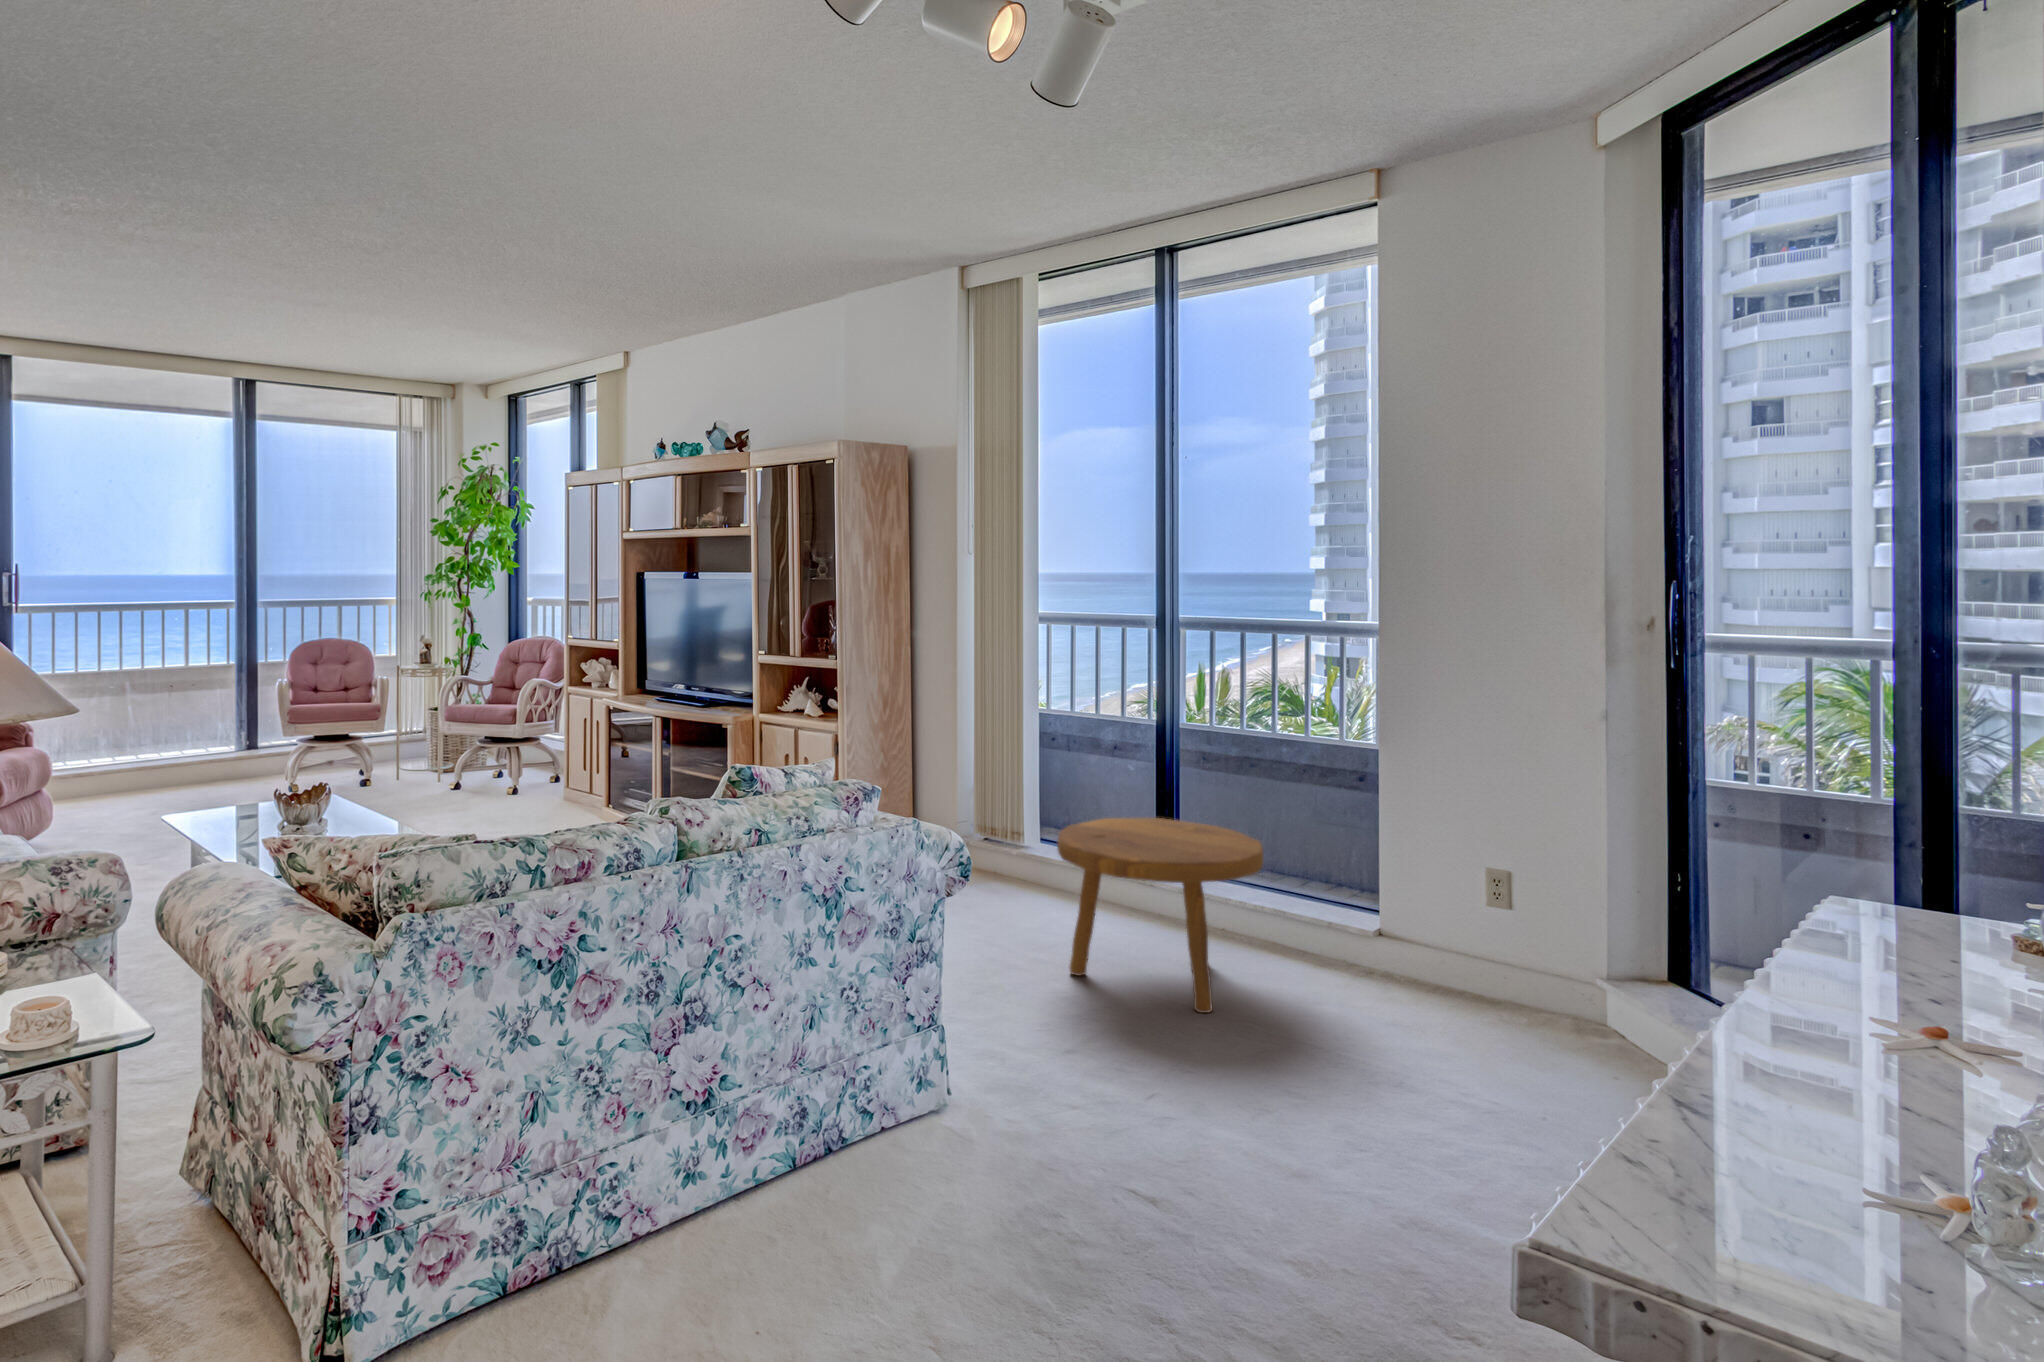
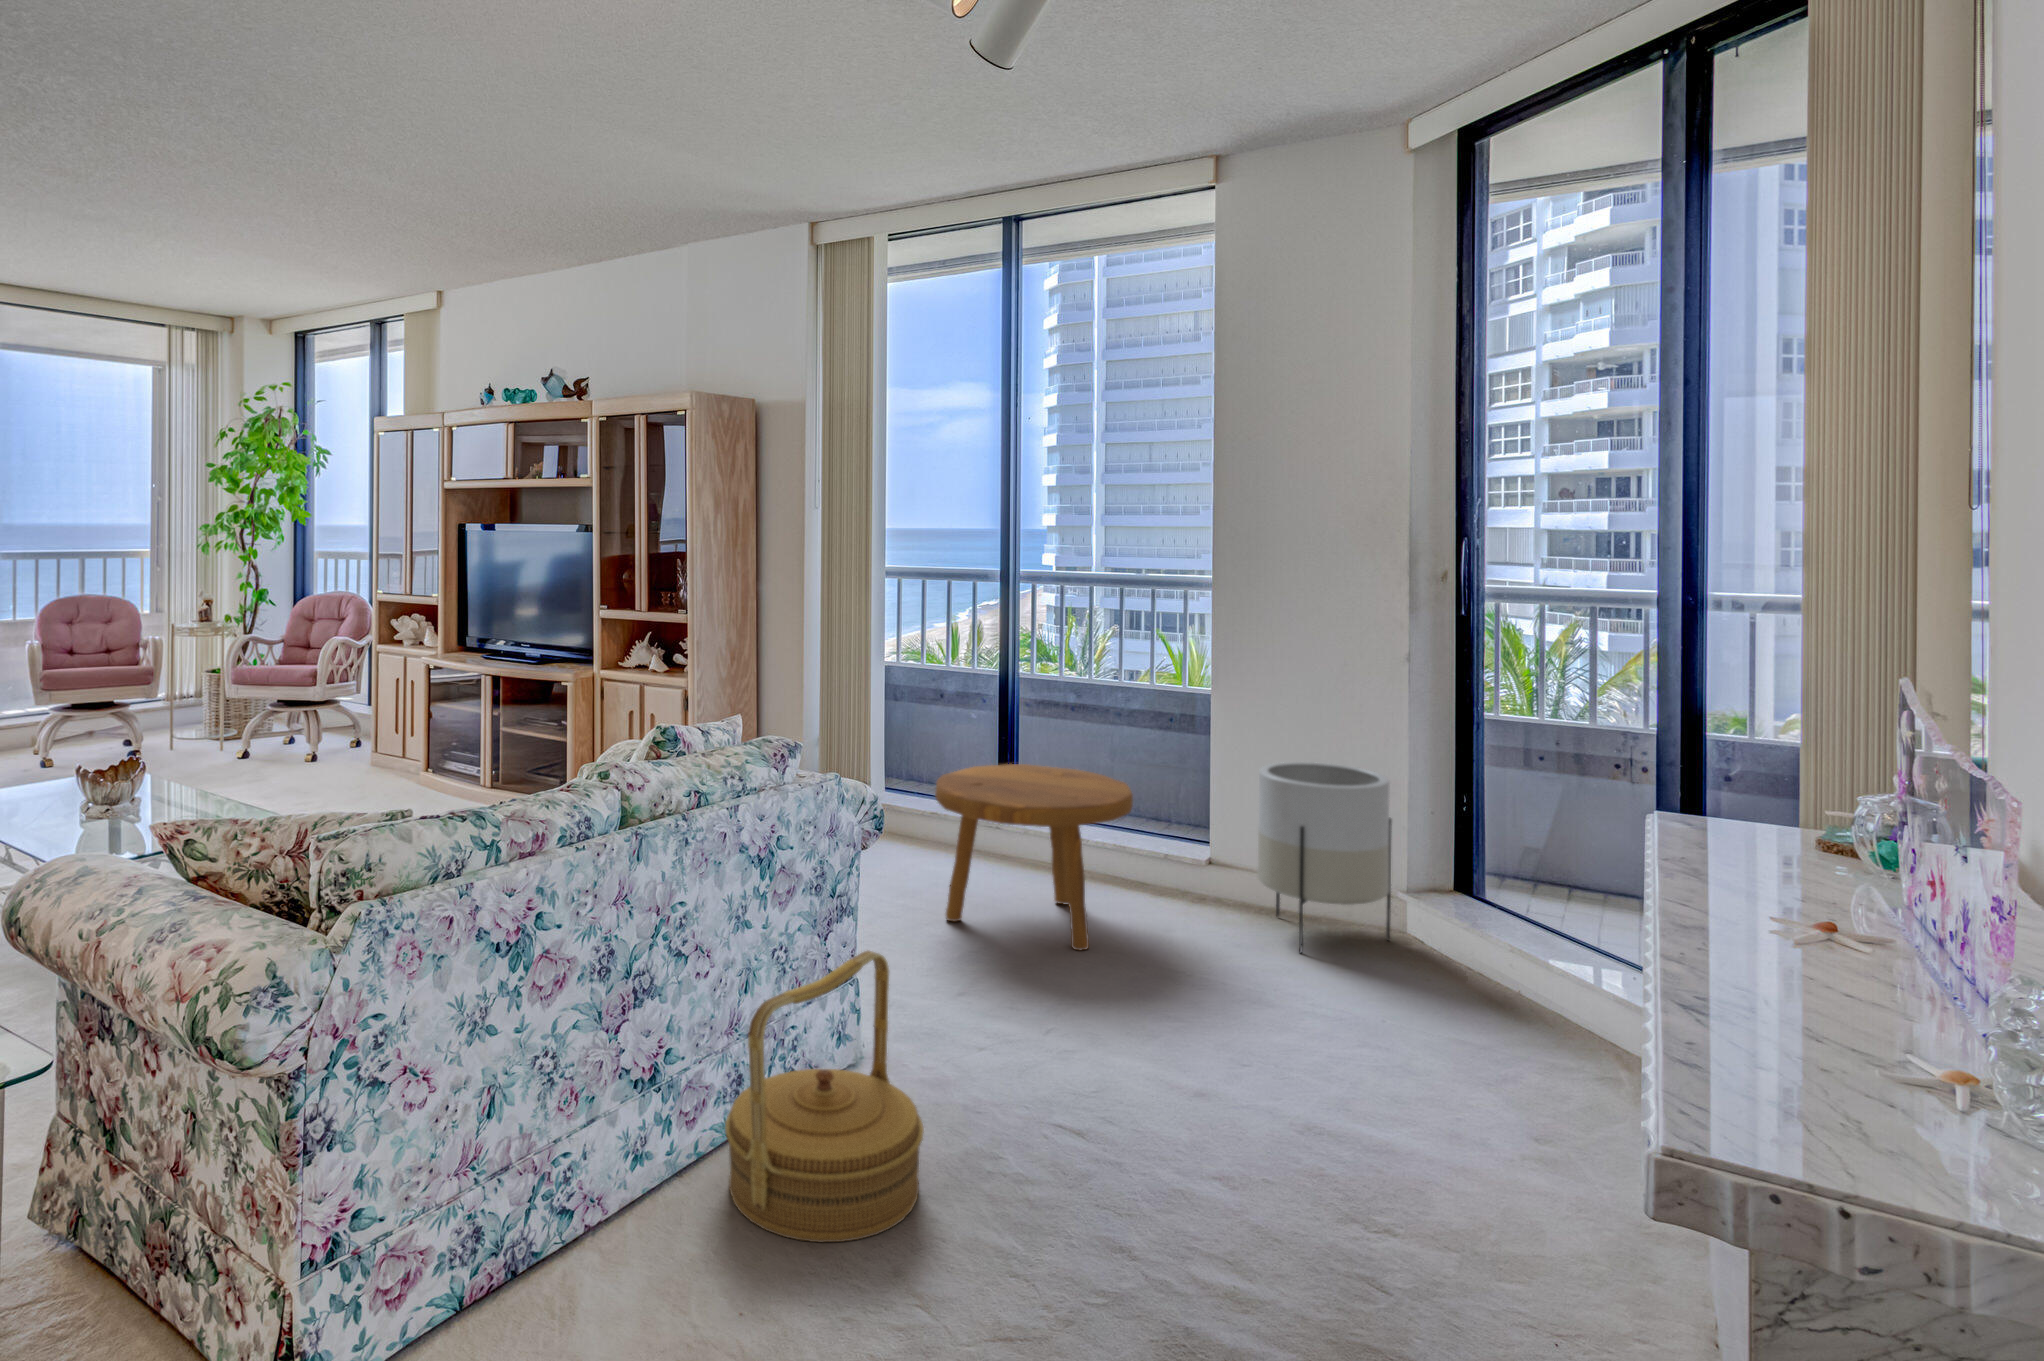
planter: none [1405,826,1559,1033] -> present [1257,762,1392,953]
woven basket: none [772,992,965,1275] -> present [725,951,924,1242]

